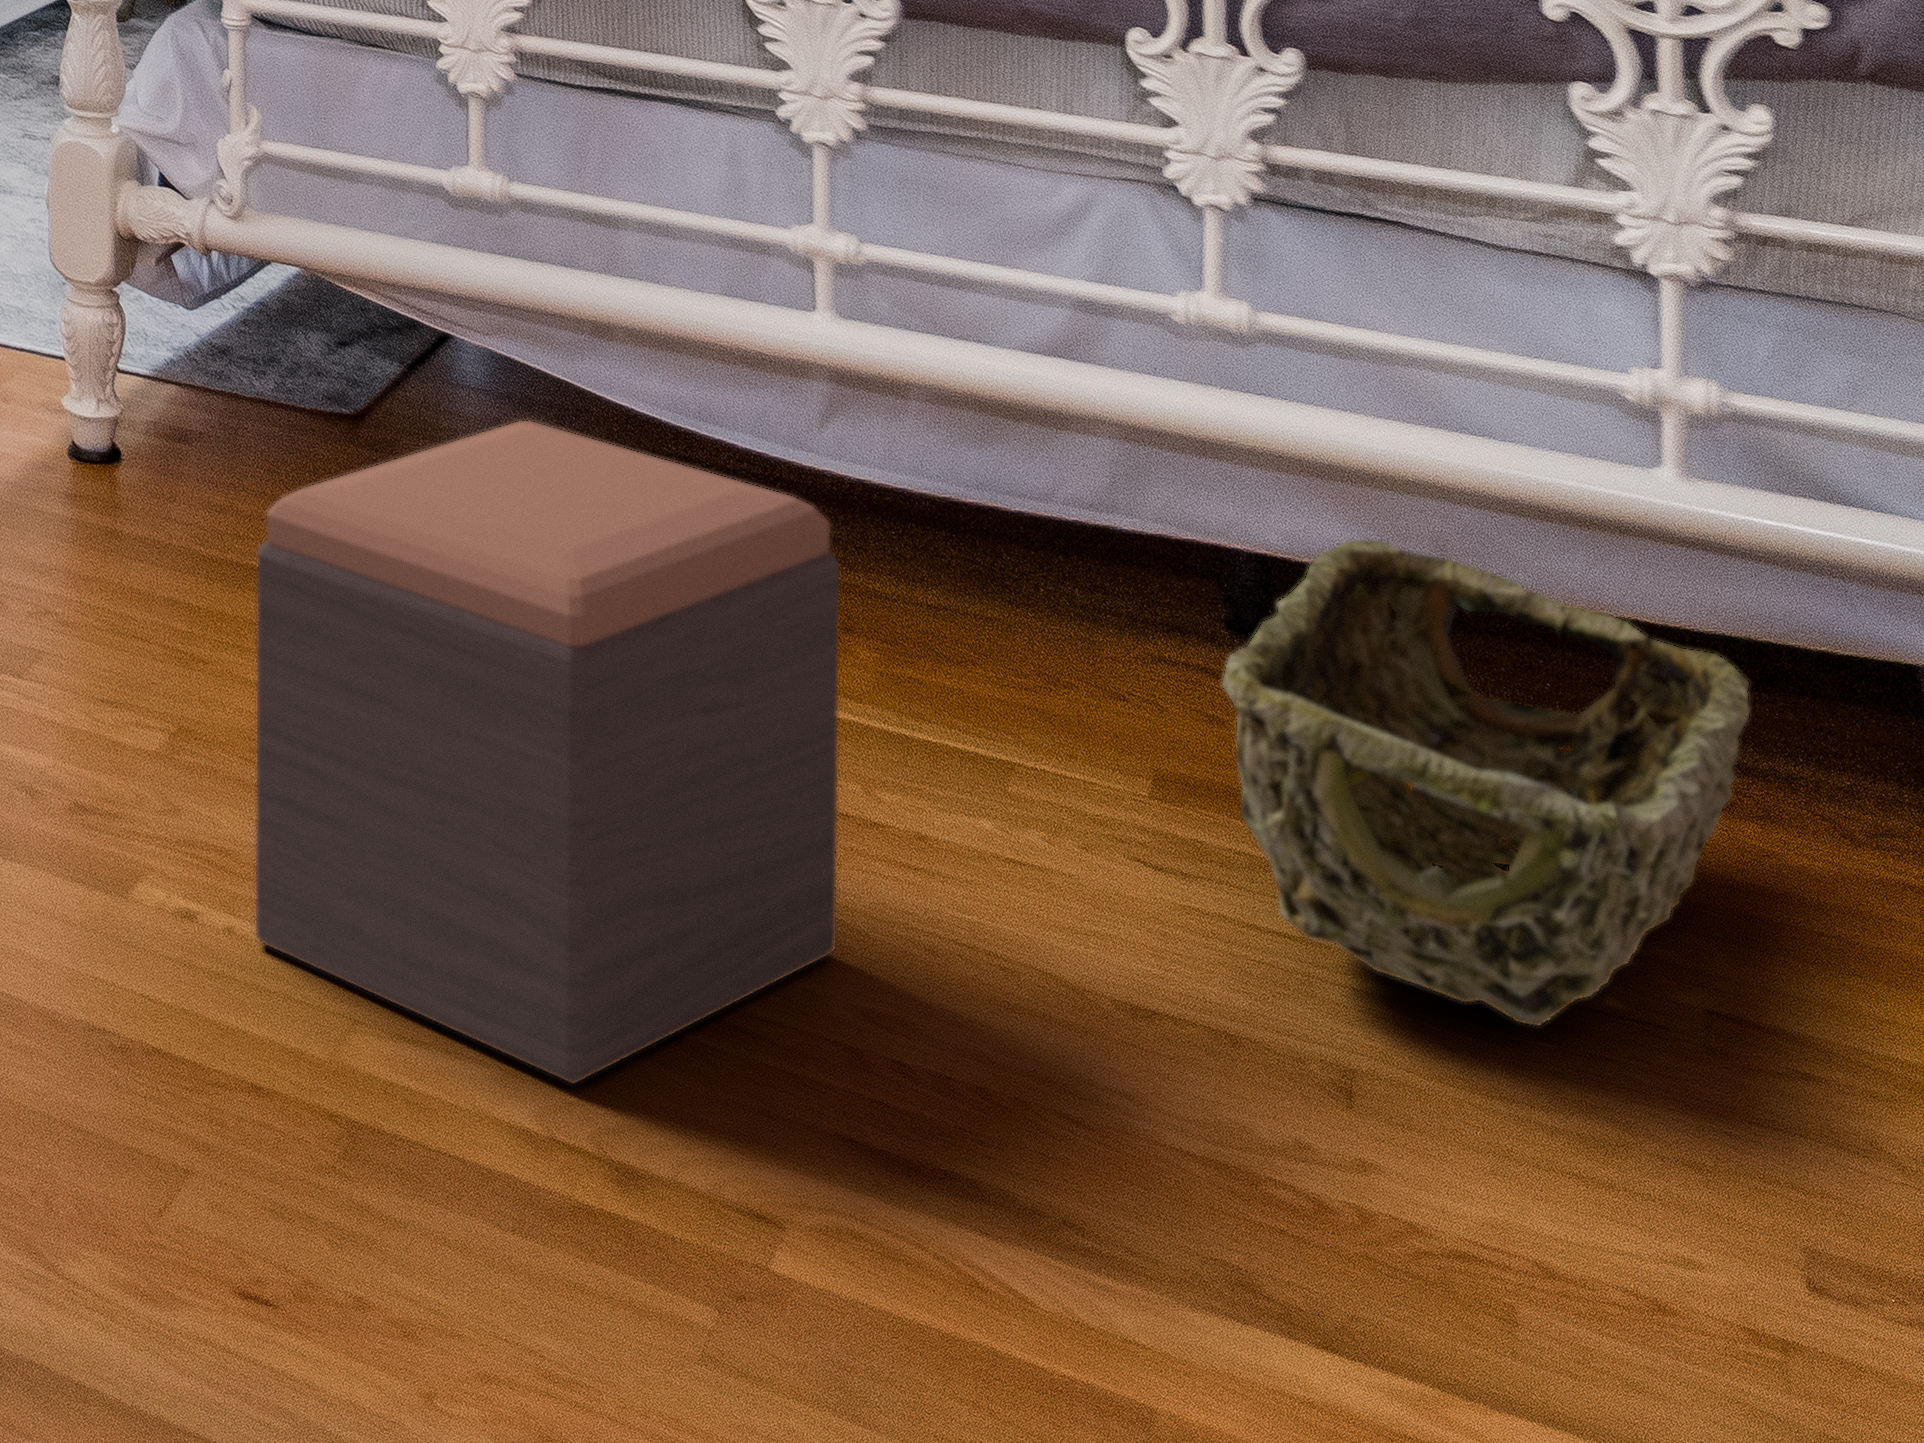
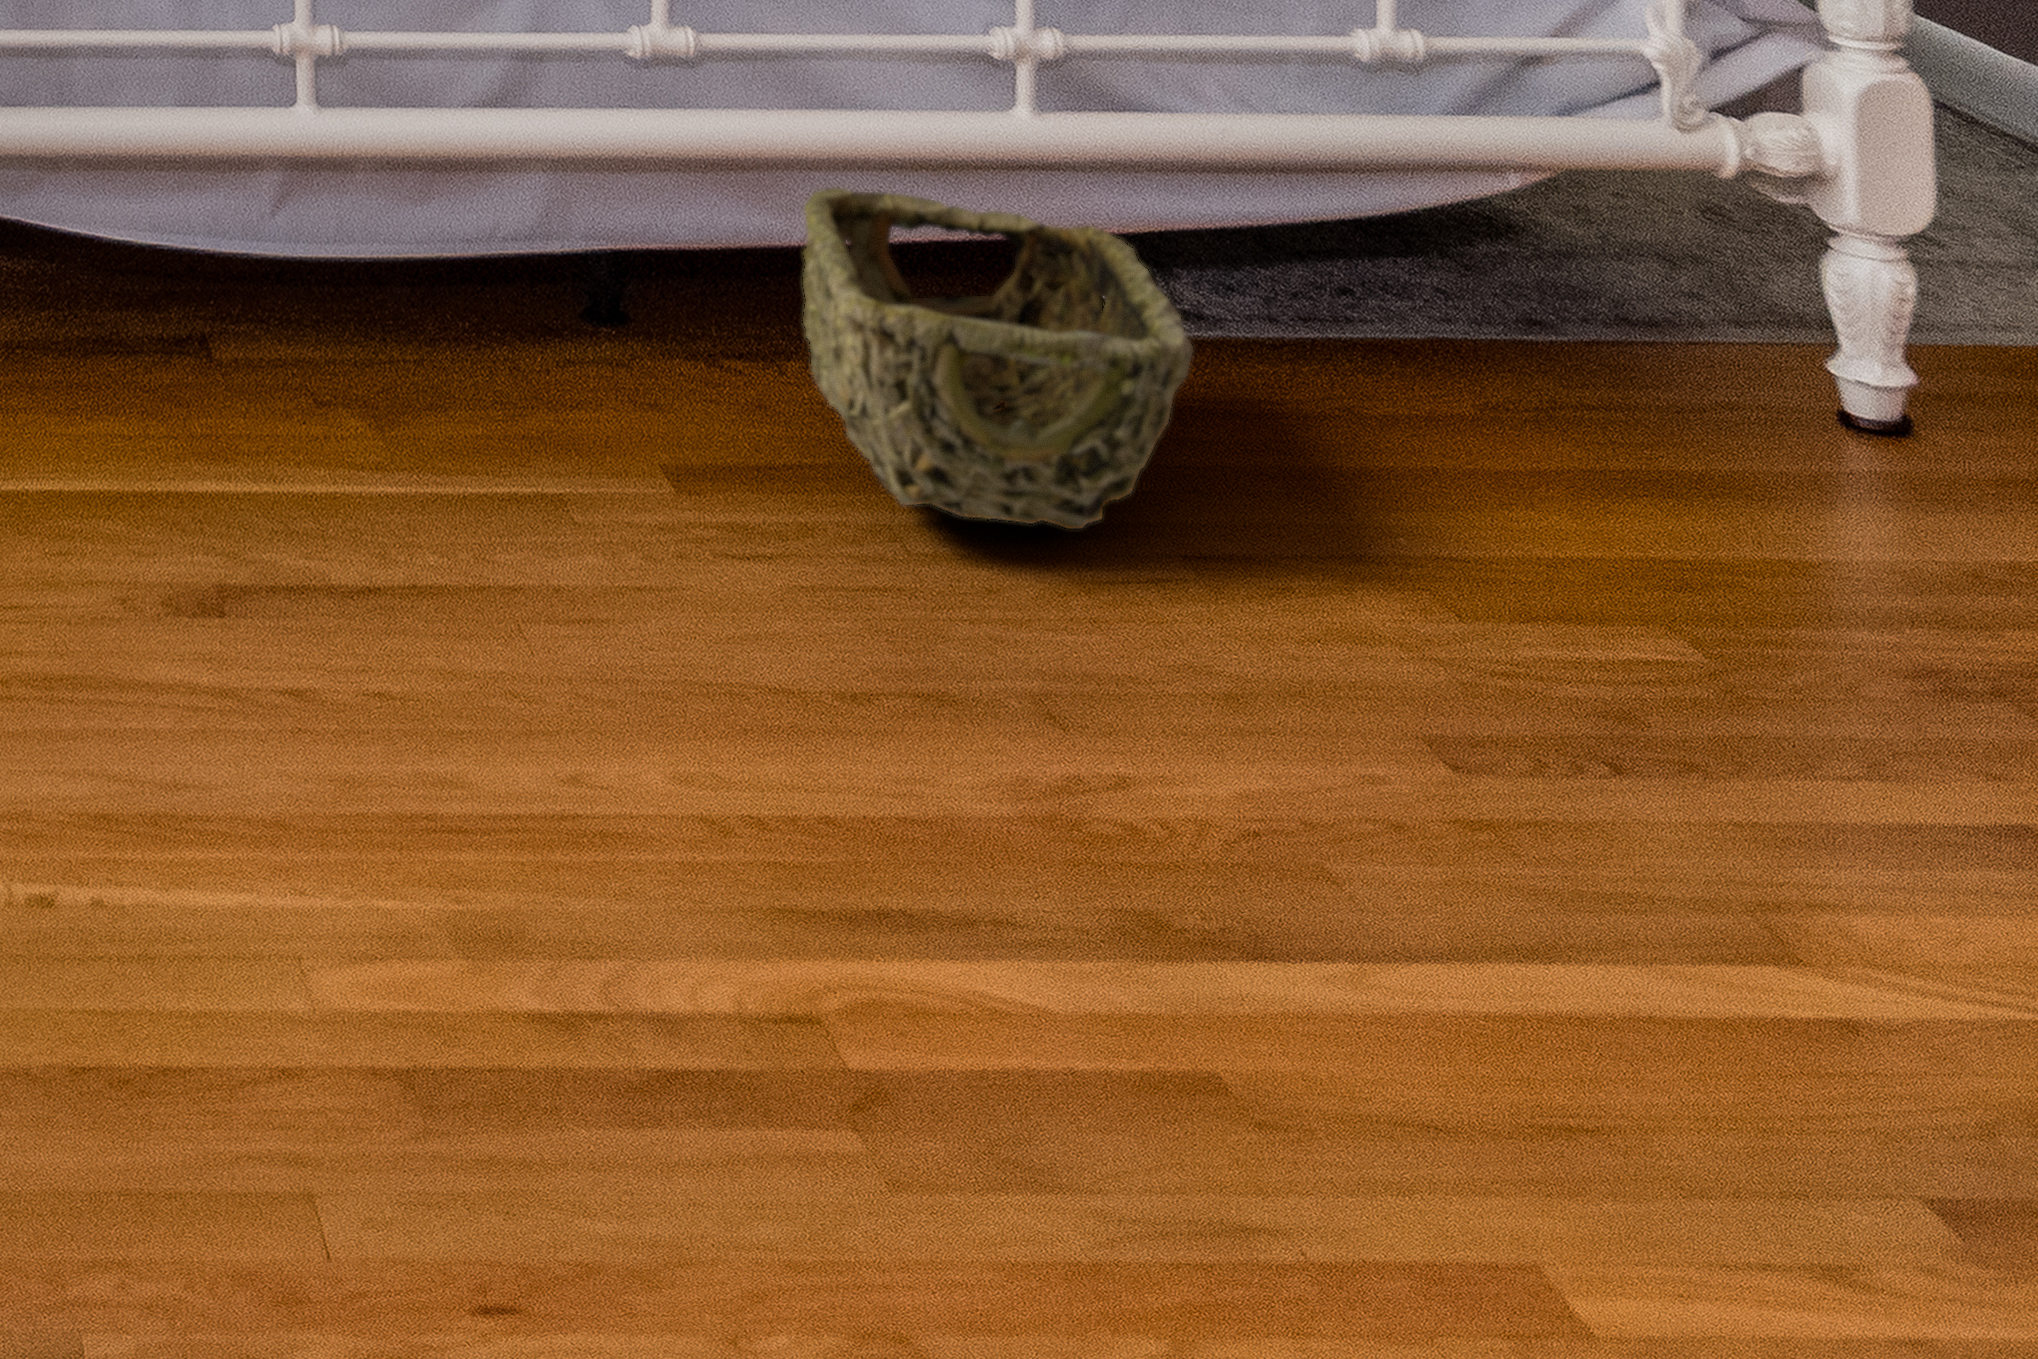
footstool: present [256,421,839,1084] -> none [80,204,563,763]

